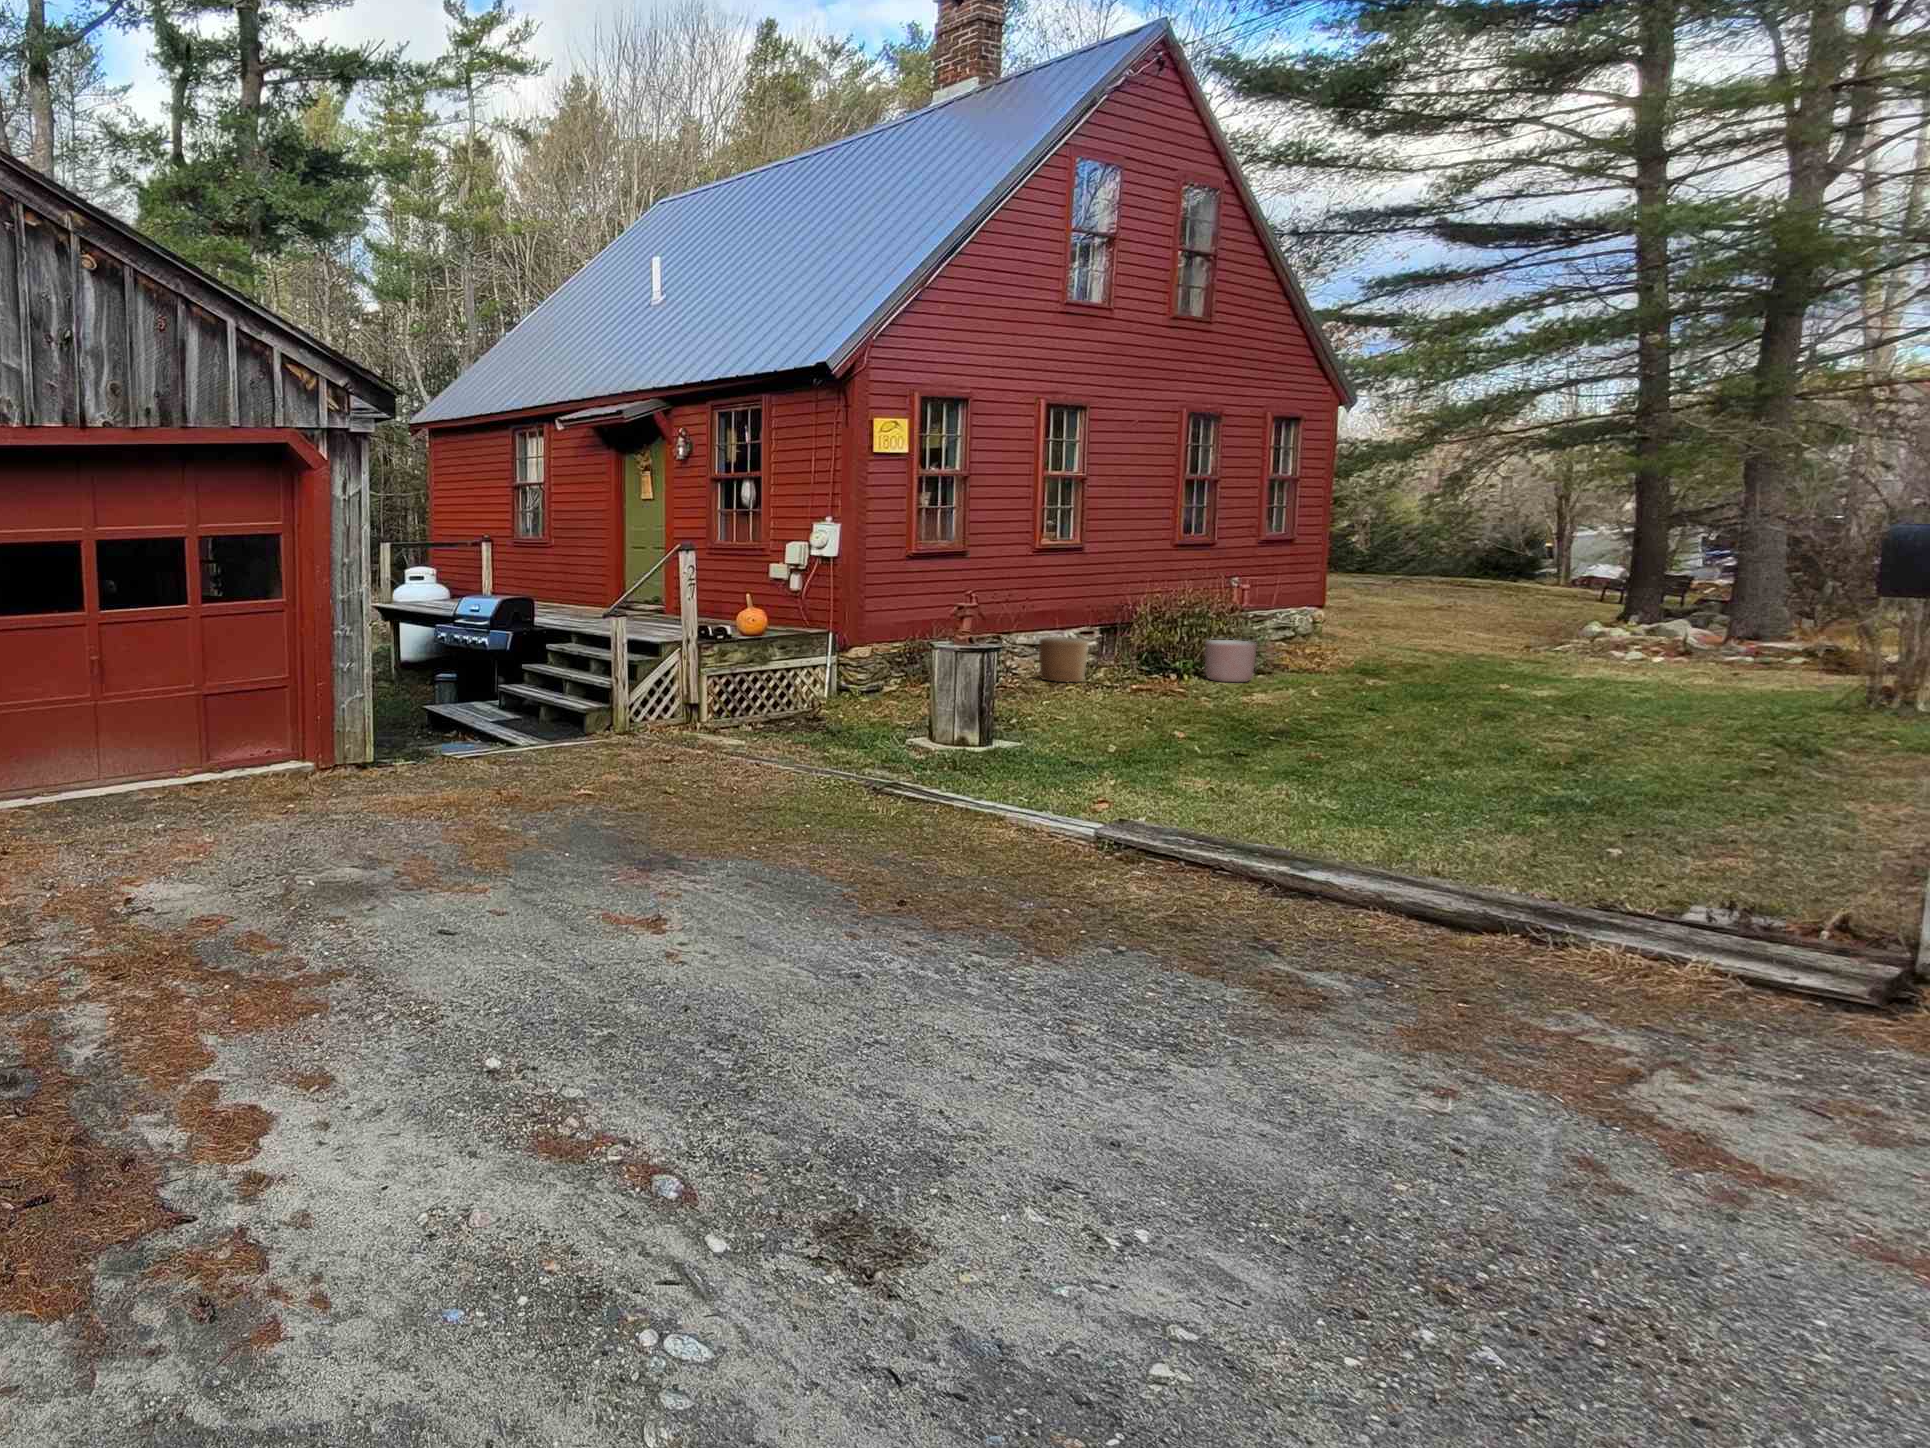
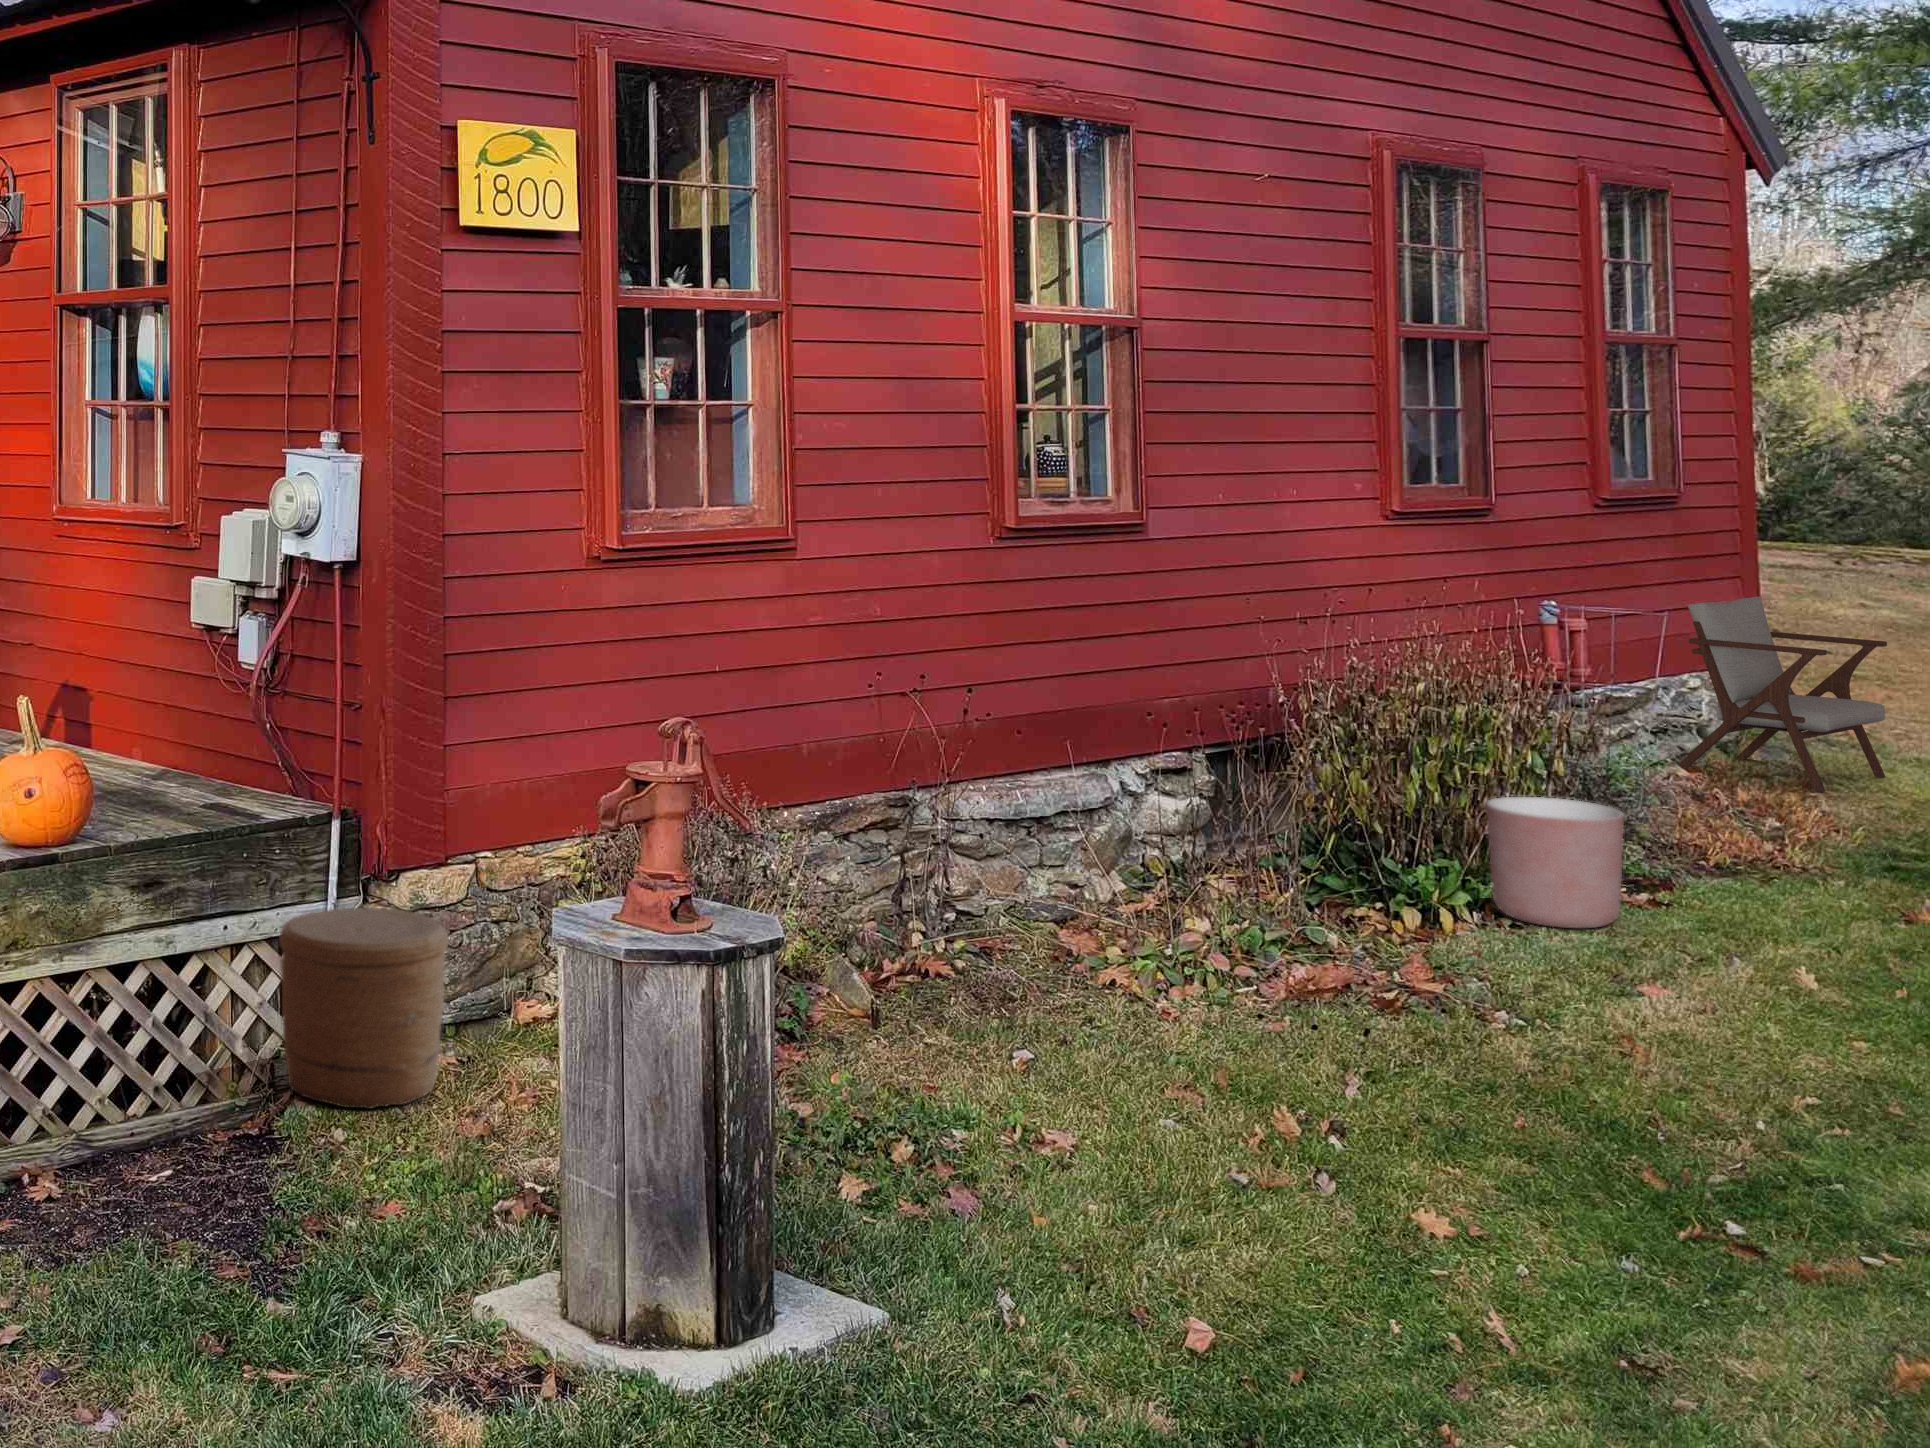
lounge chair: none [1281,578,1379,652] -> present [1679,597,1887,792]
woven basket: present [1039,637,1089,682] -> present [279,908,448,1109]

